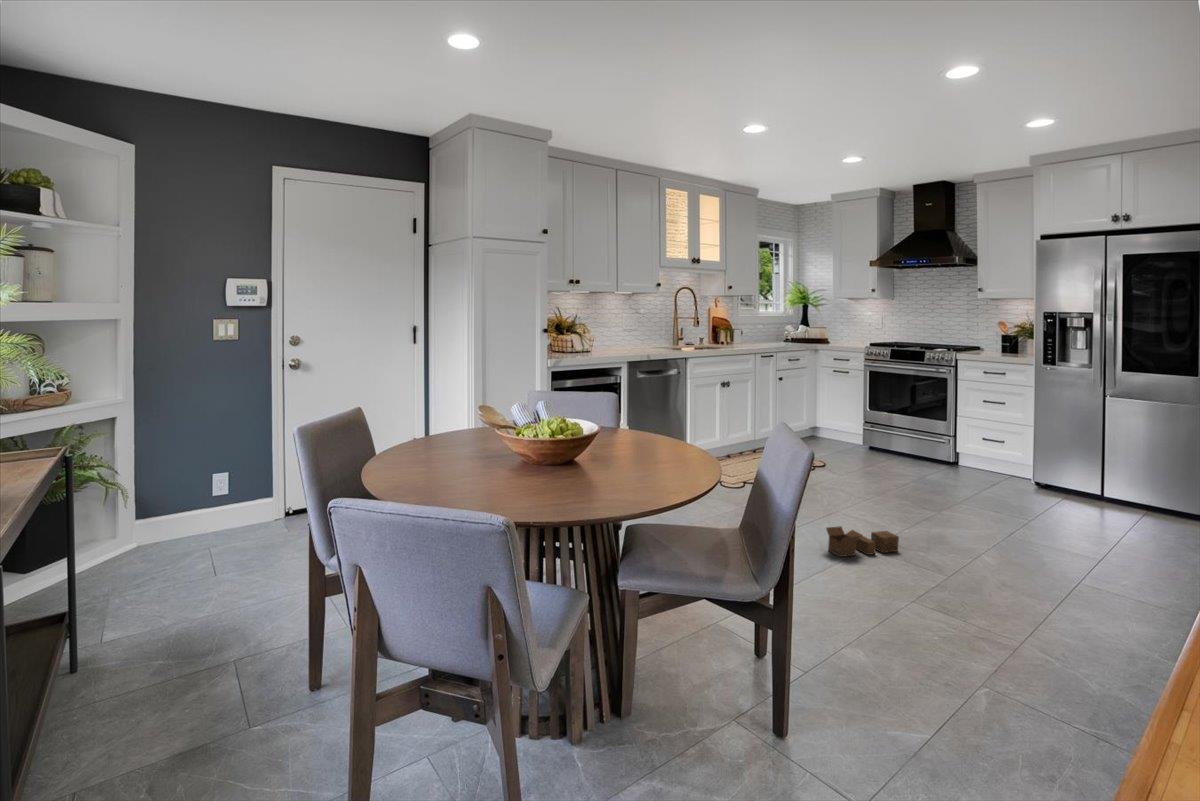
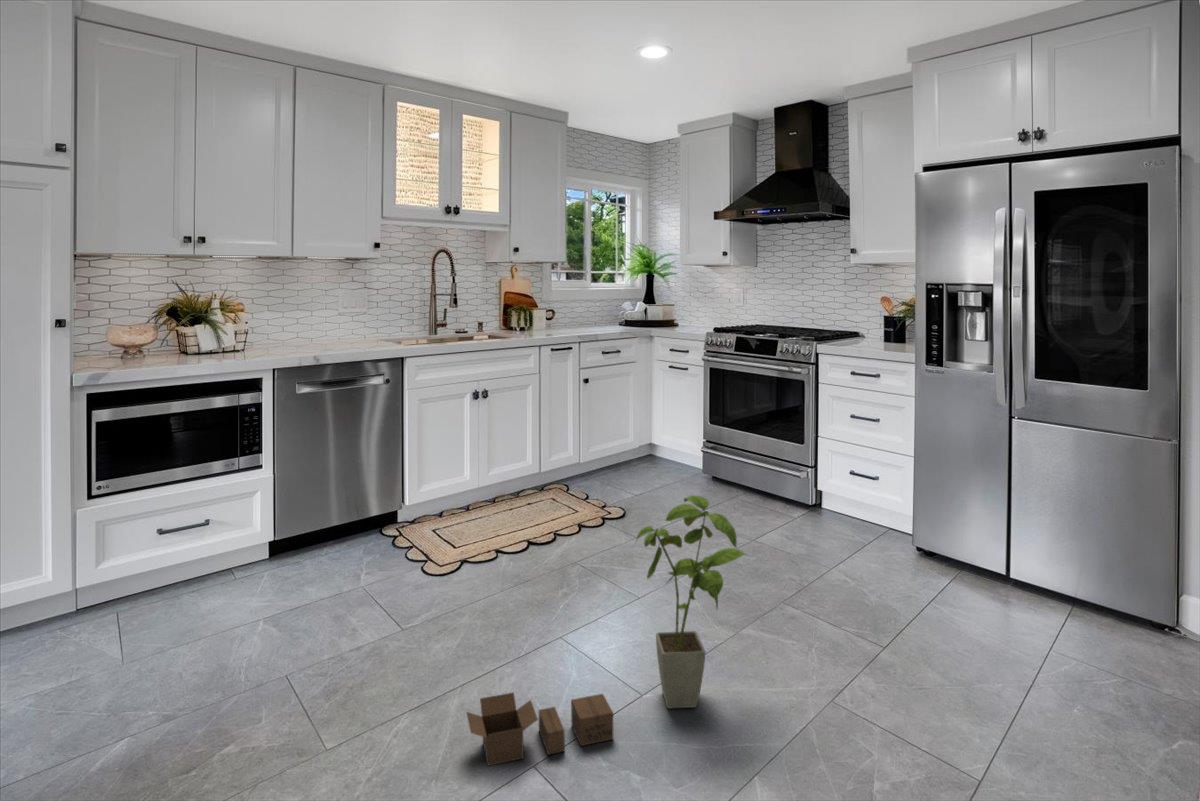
house plant: none [900,424,970,543] -> present [637,495,746,708]

